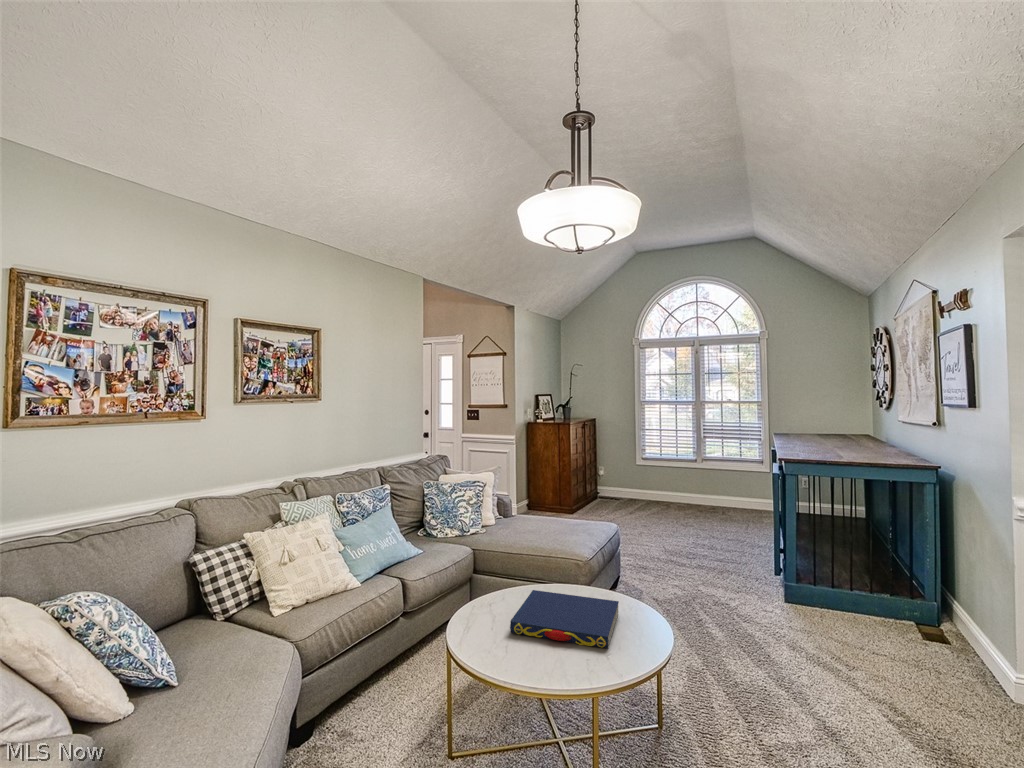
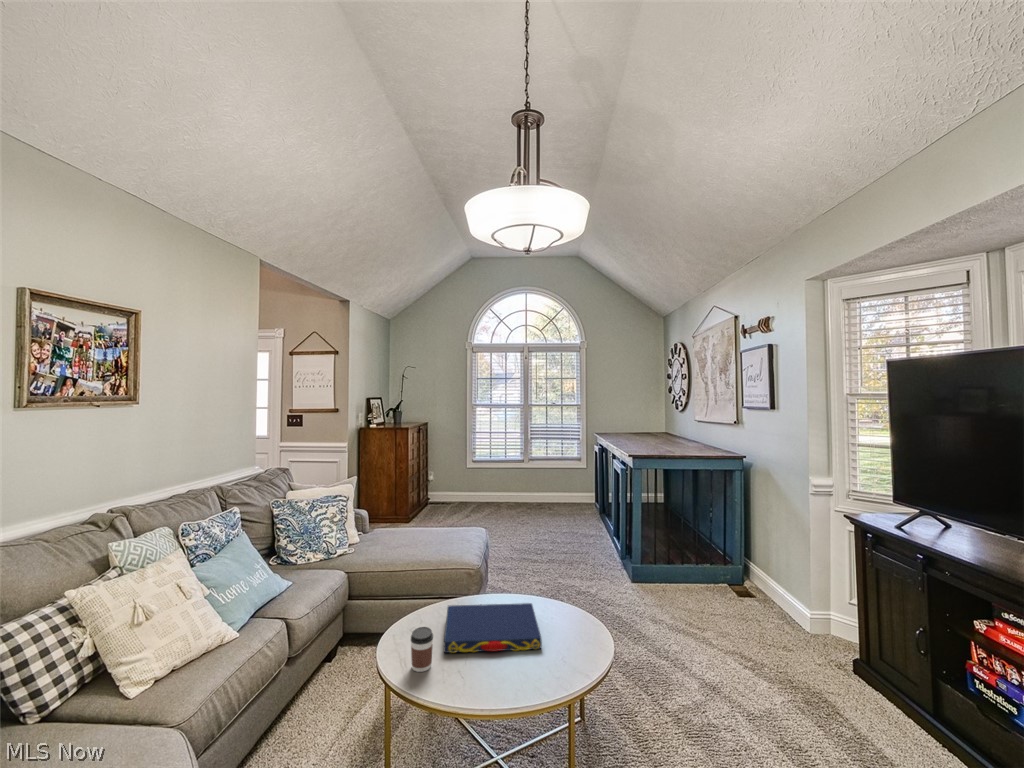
coffee cup: none [473,602,494,644] -> present [411,627,433,672]

